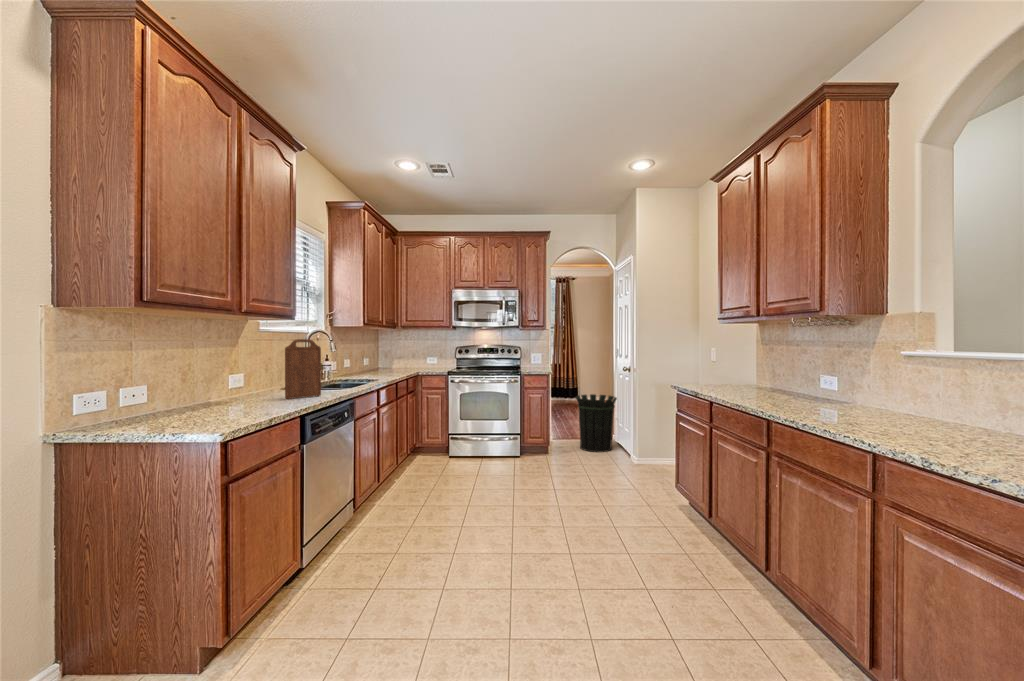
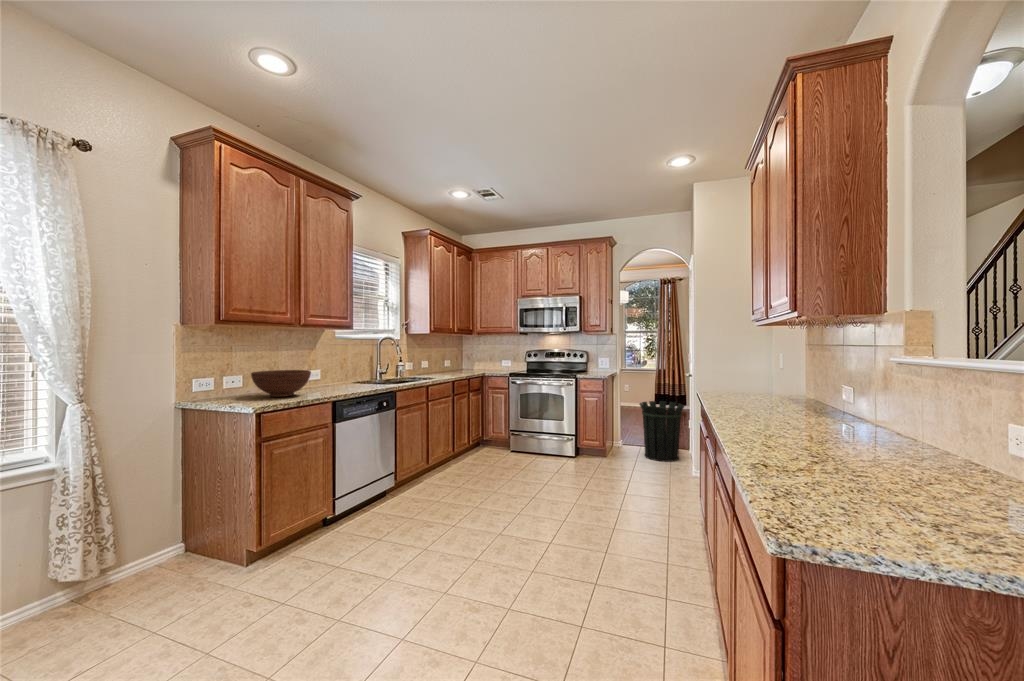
cutting board: present [285,339,321,399] -> none [339,344,367,389]
fruit bowl: none [176,375,267,415] -> present [251,370,311,397]

